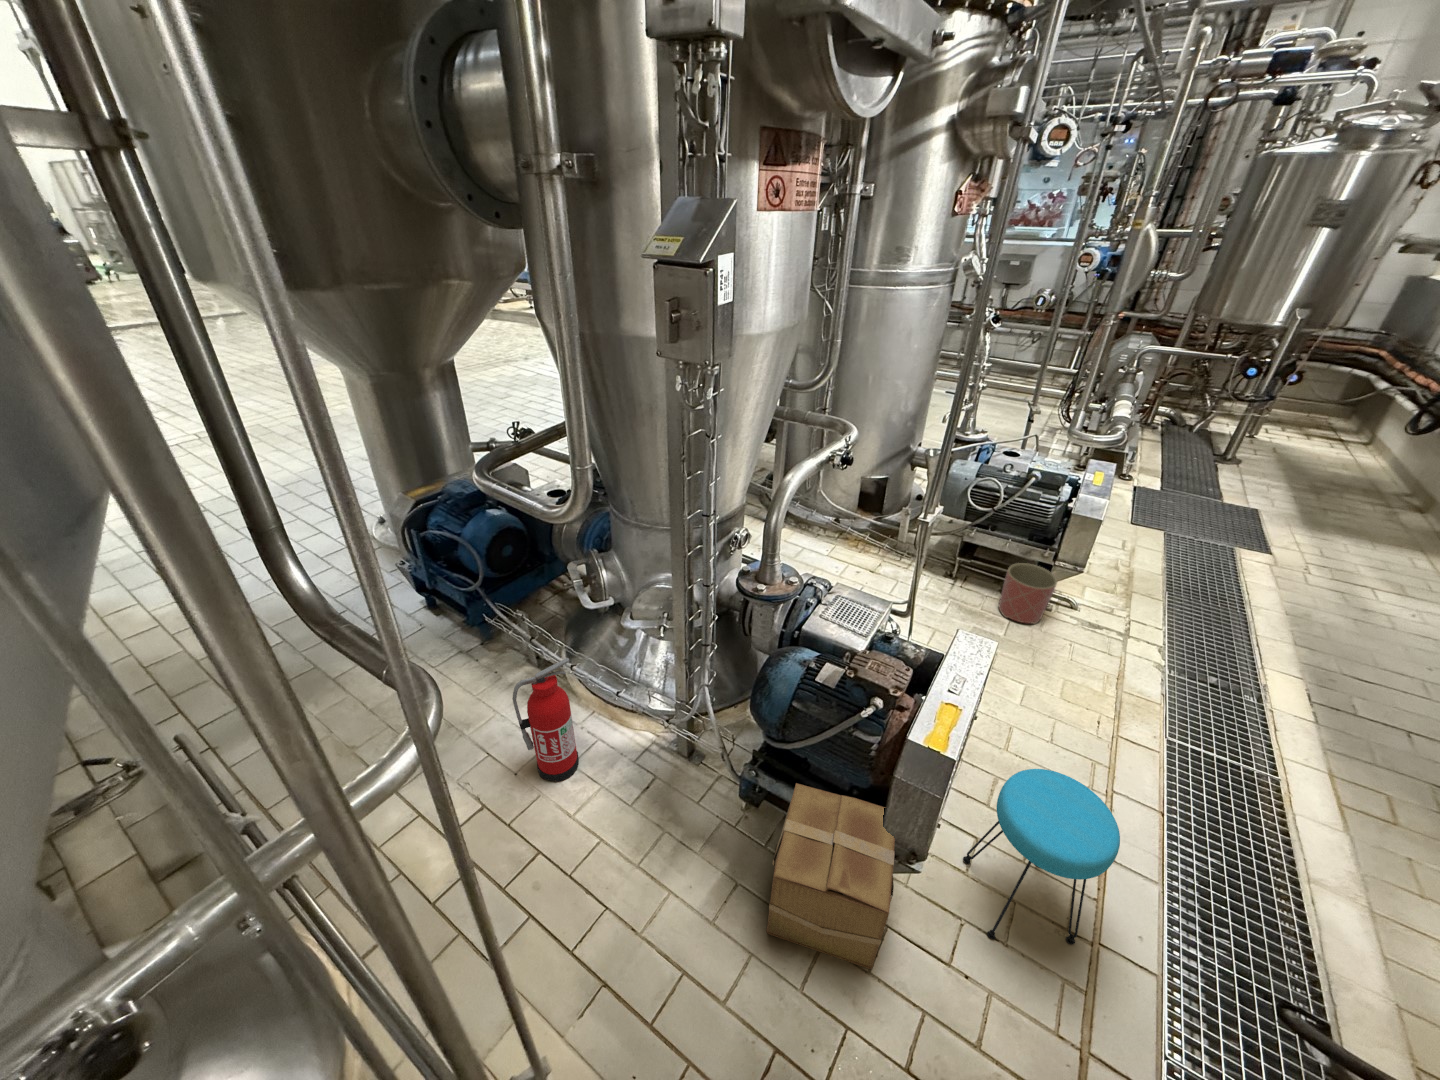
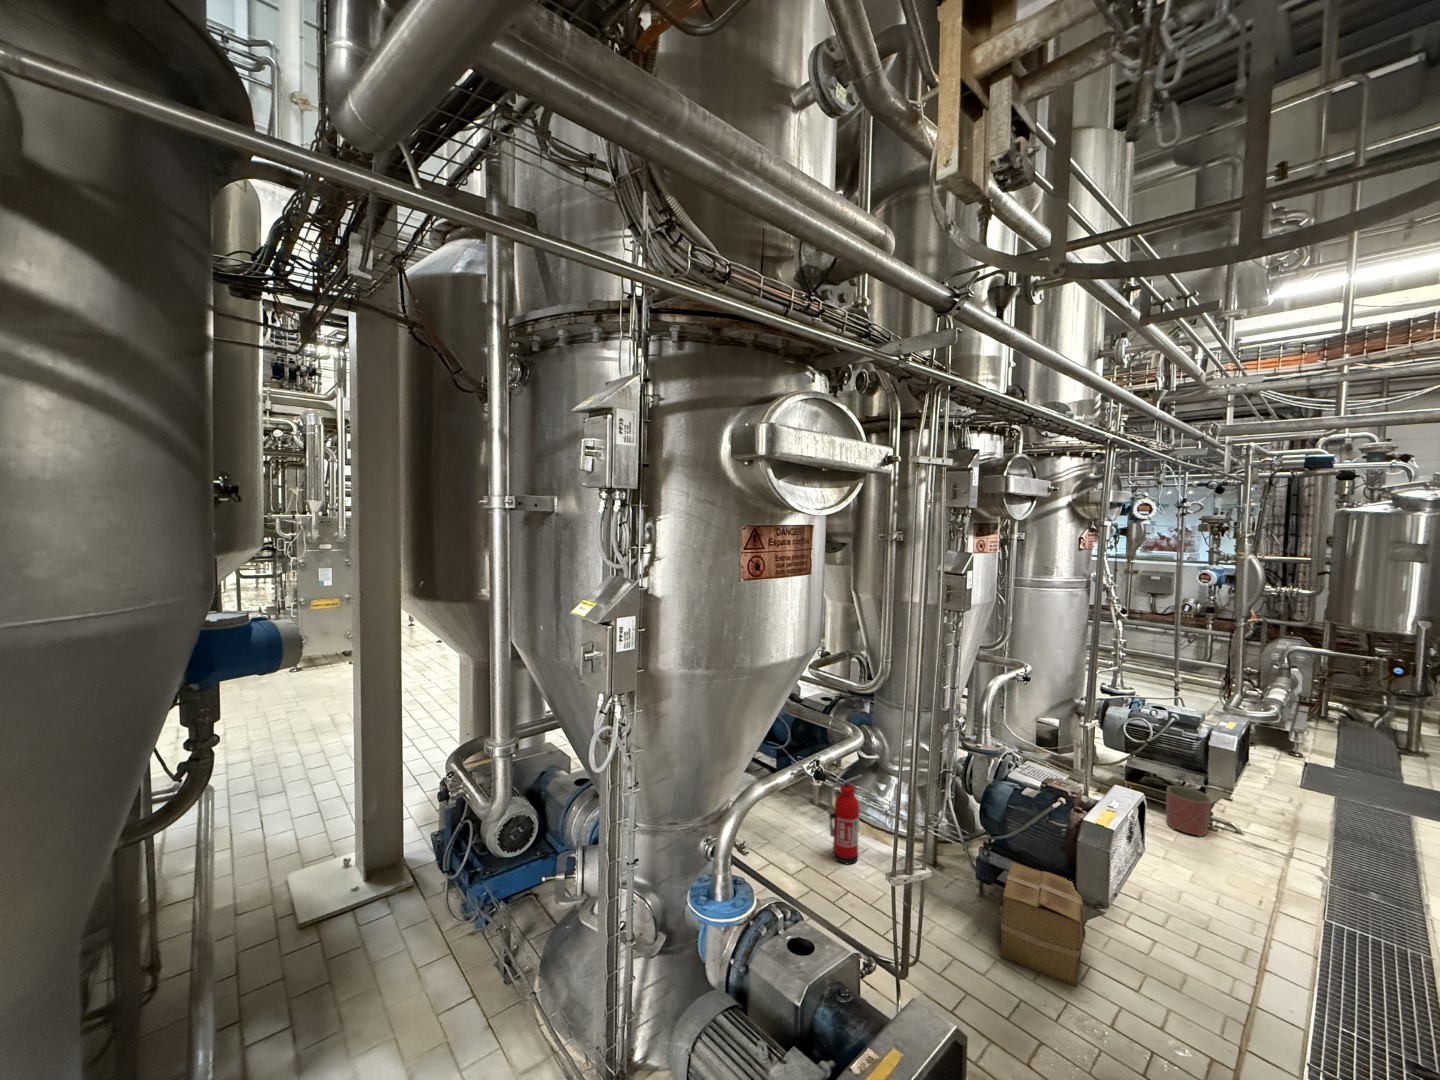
stool: present [963,769,1120,944] -> none [1142,865,1237,1006]

